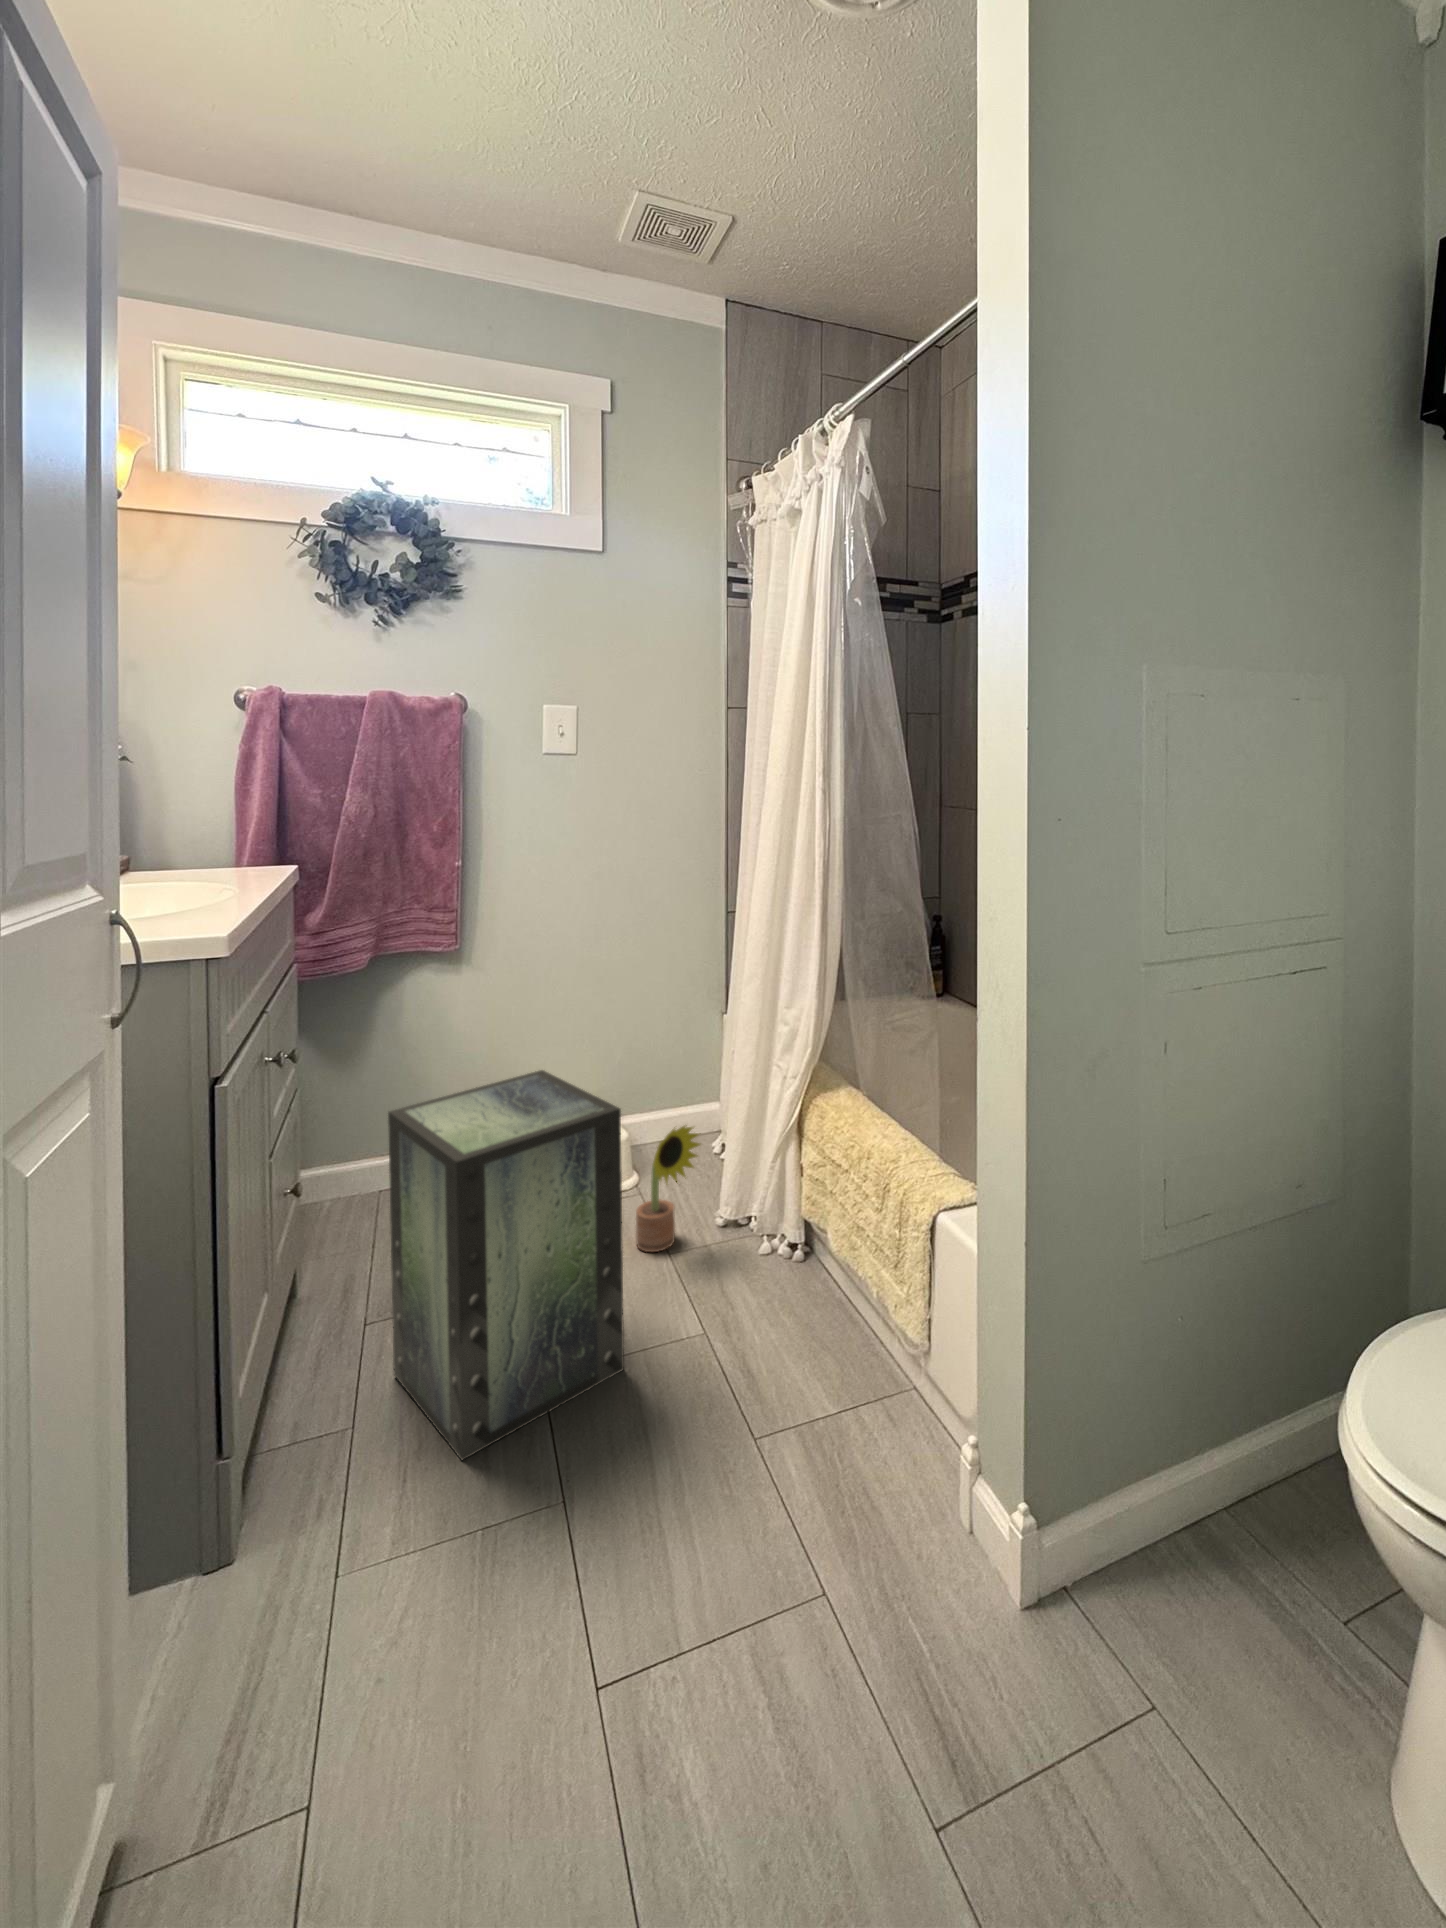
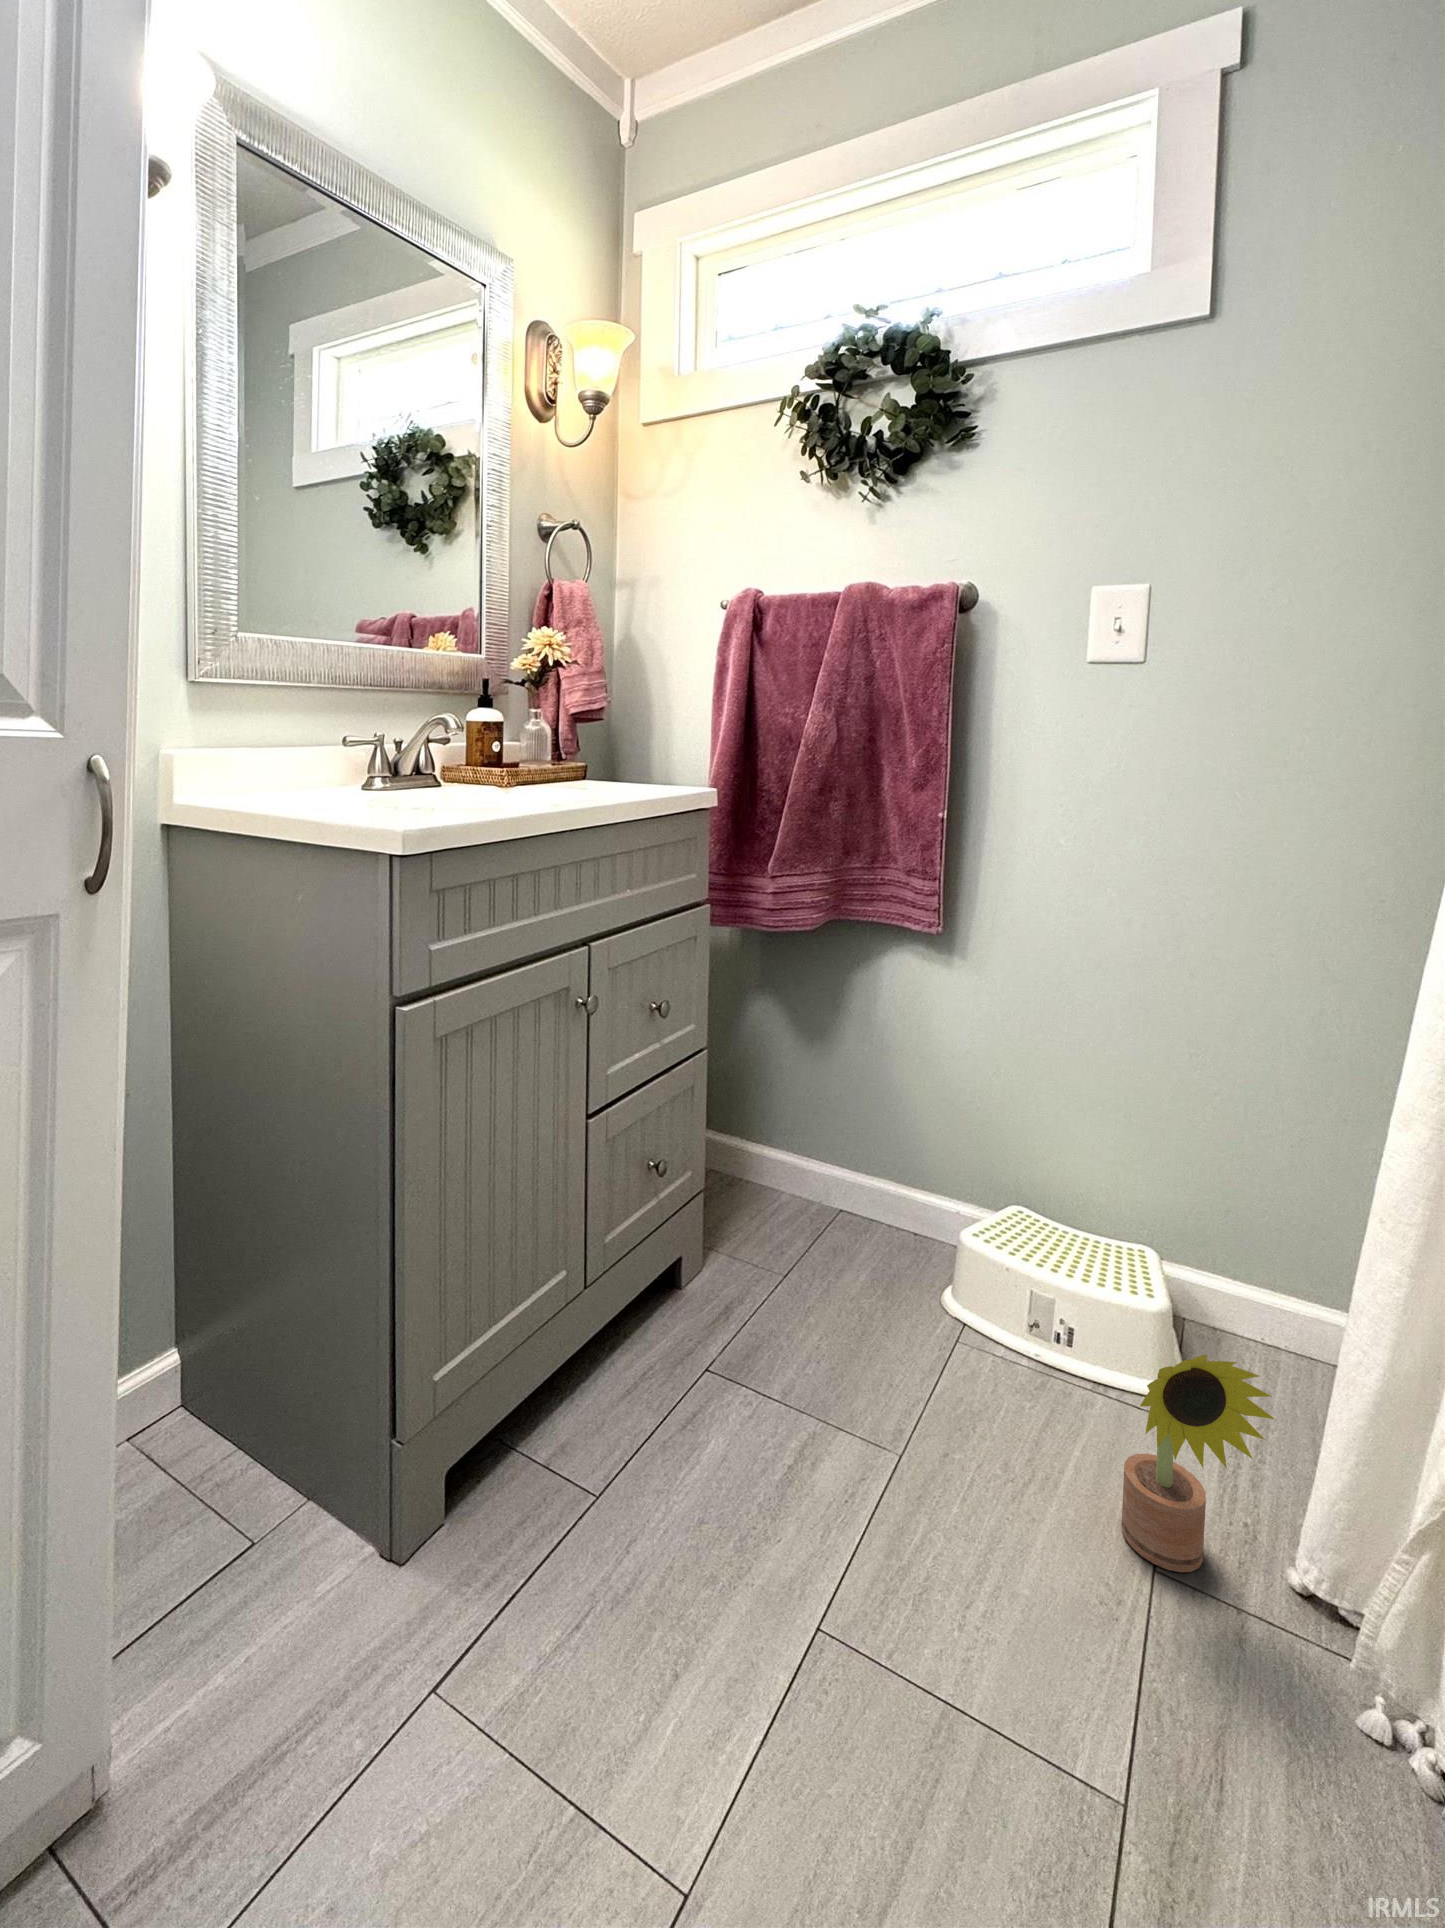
storage box: present [388,1070,624,1460] -> none [658,1120,982,1773]

